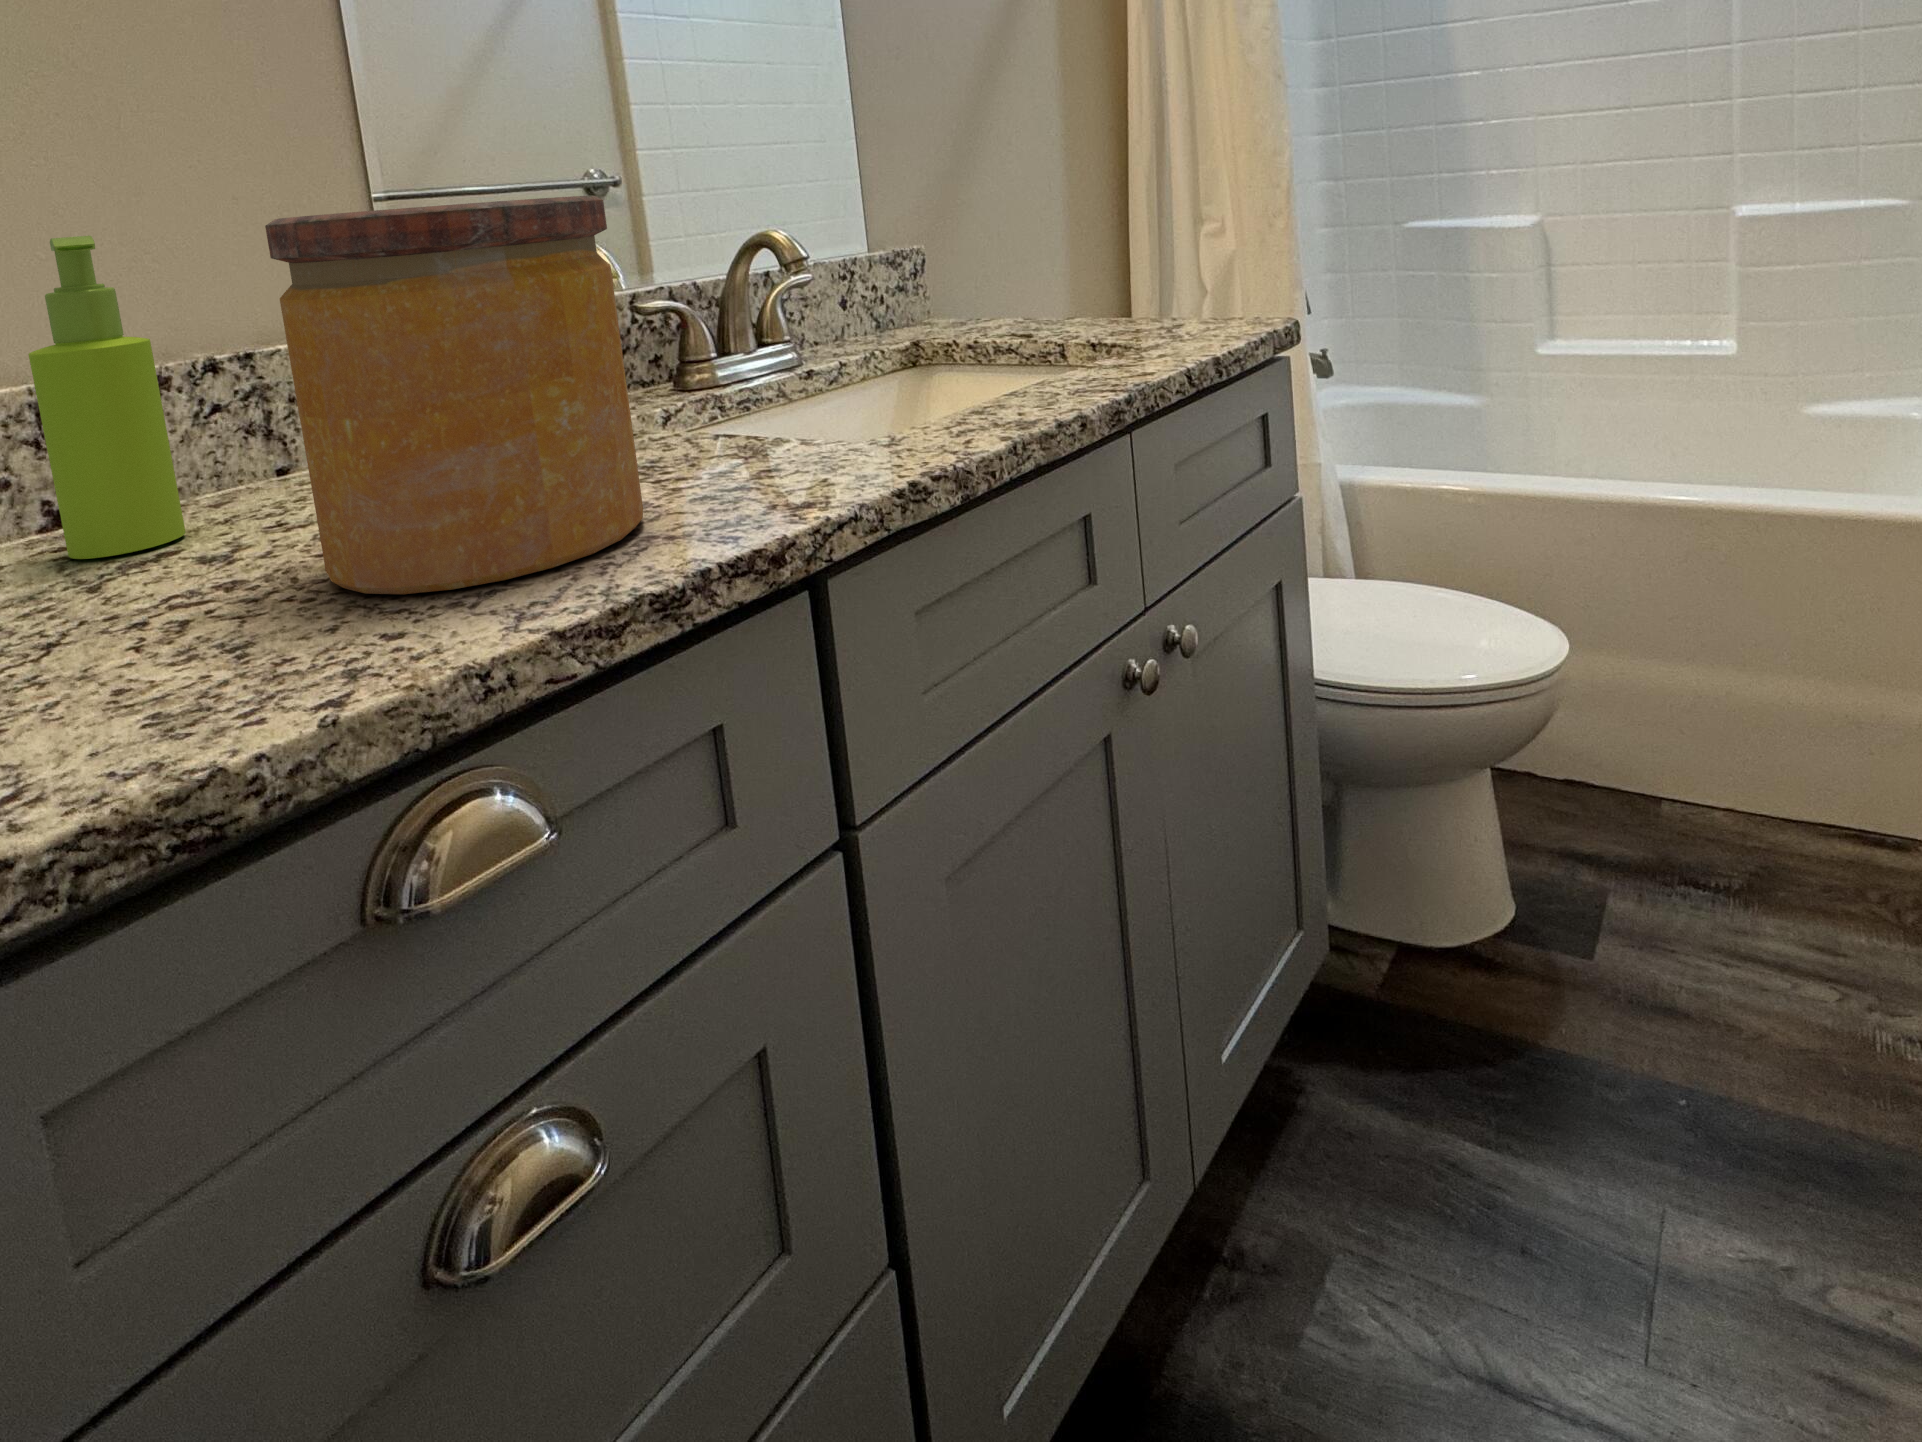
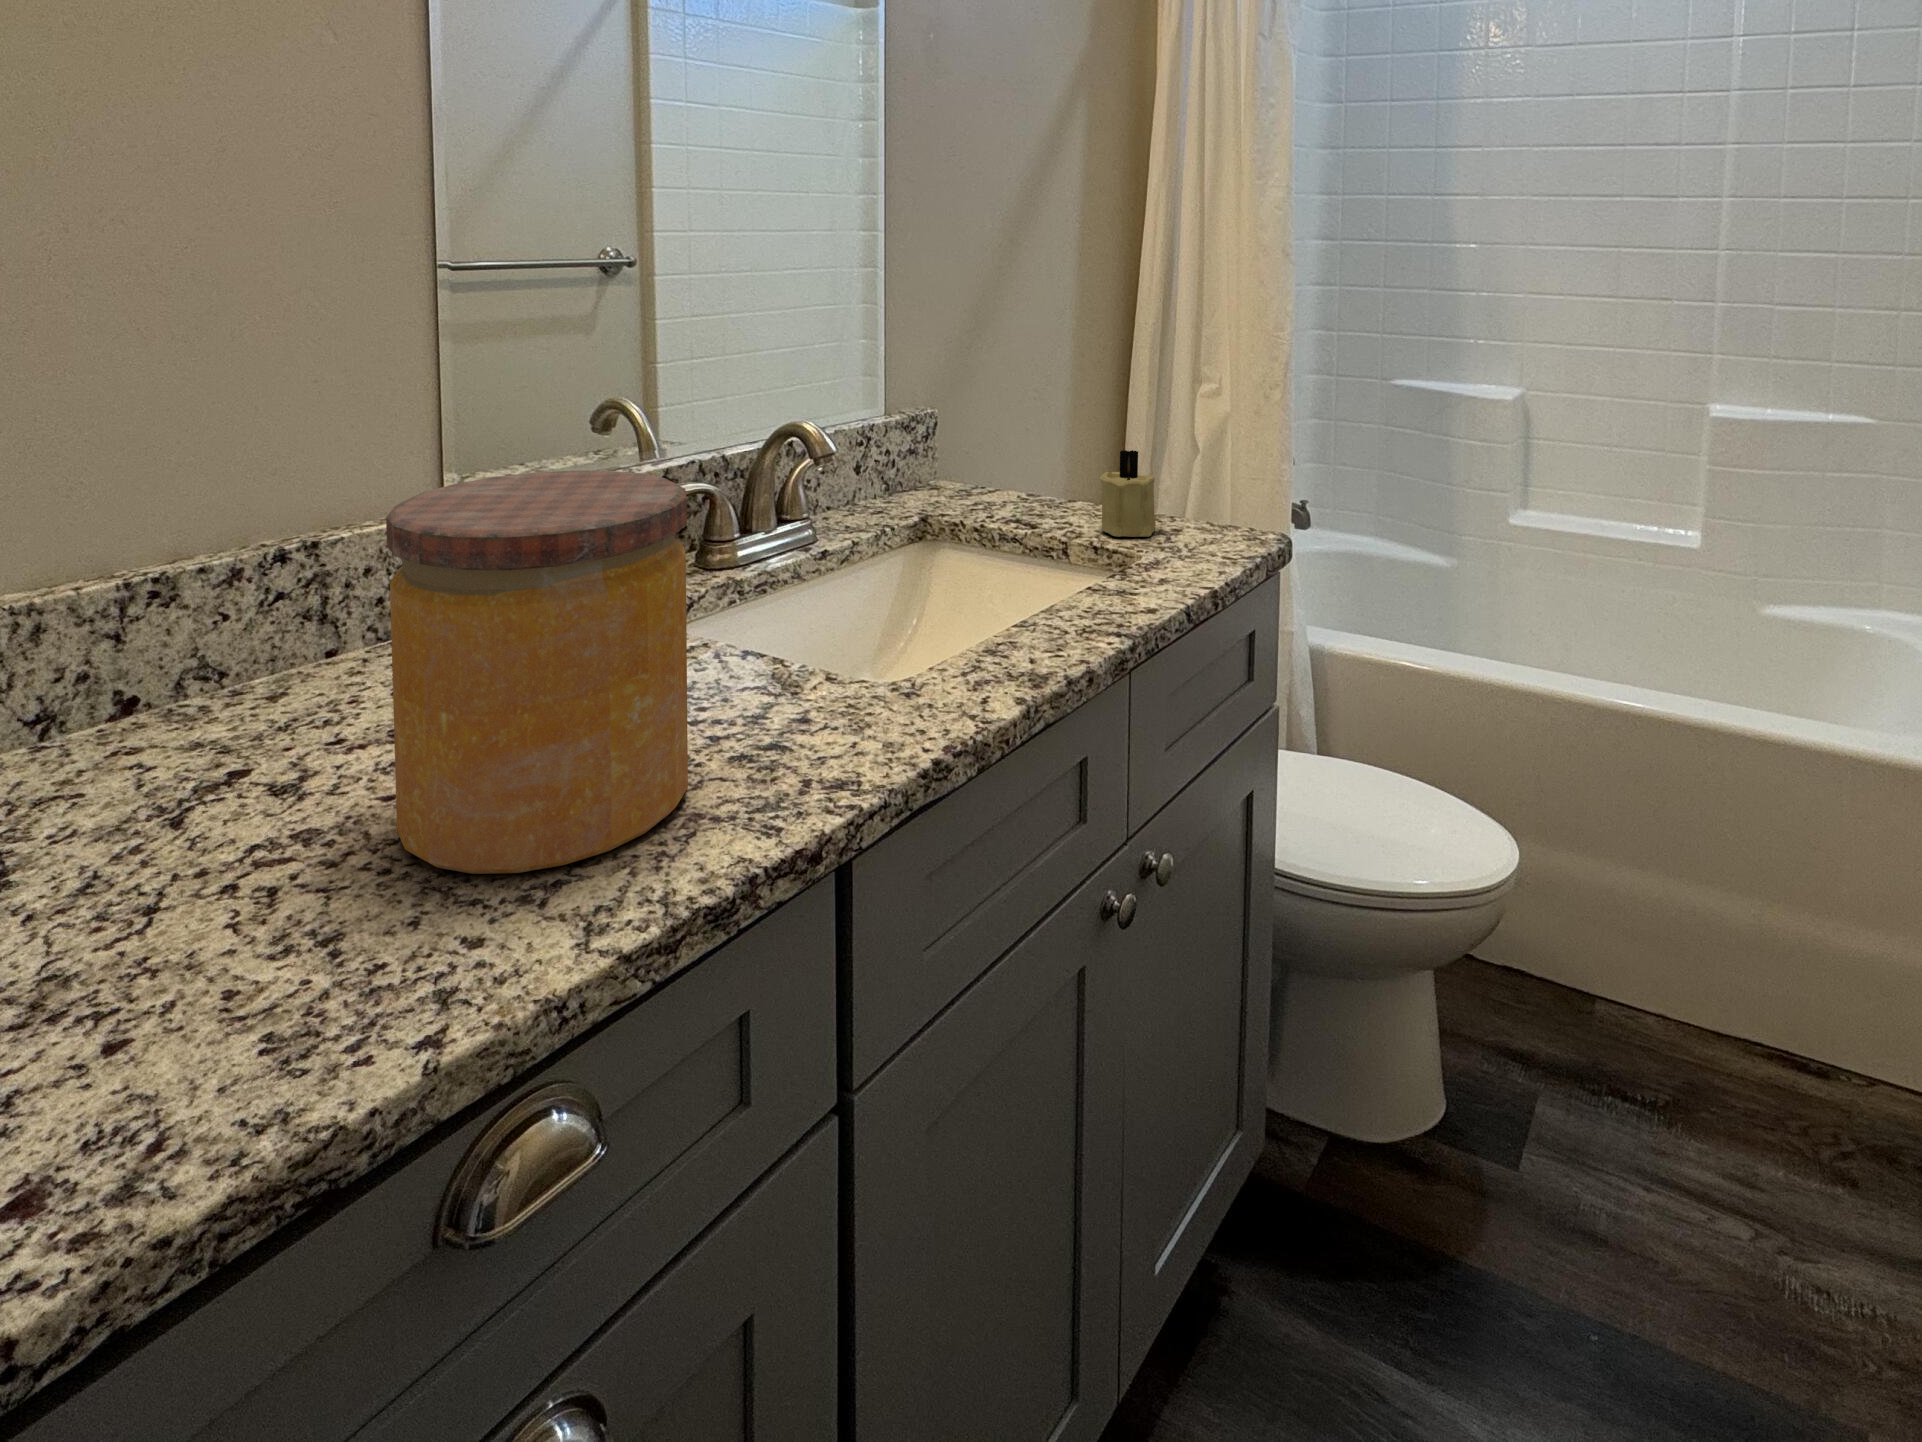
soap dispenser: present [28,236,185,559] -> none [132,463,249,769]
candle: none [1094,250,1158,338] -> present [1100,450,1156,537]

